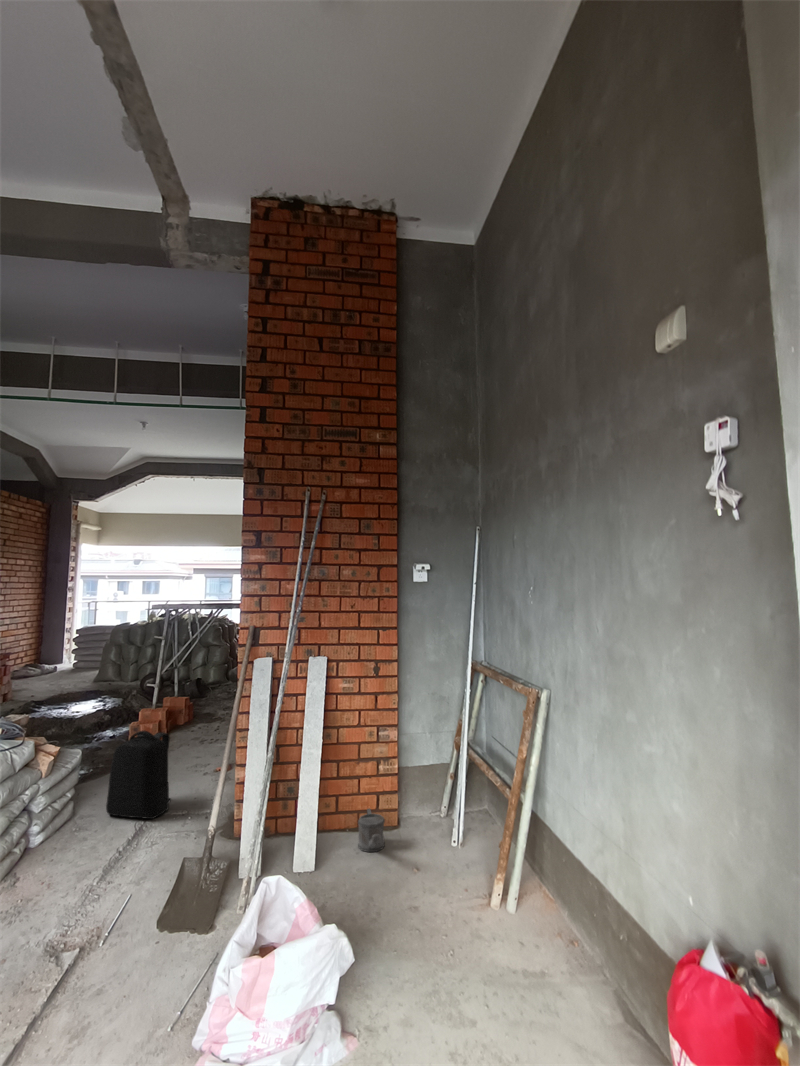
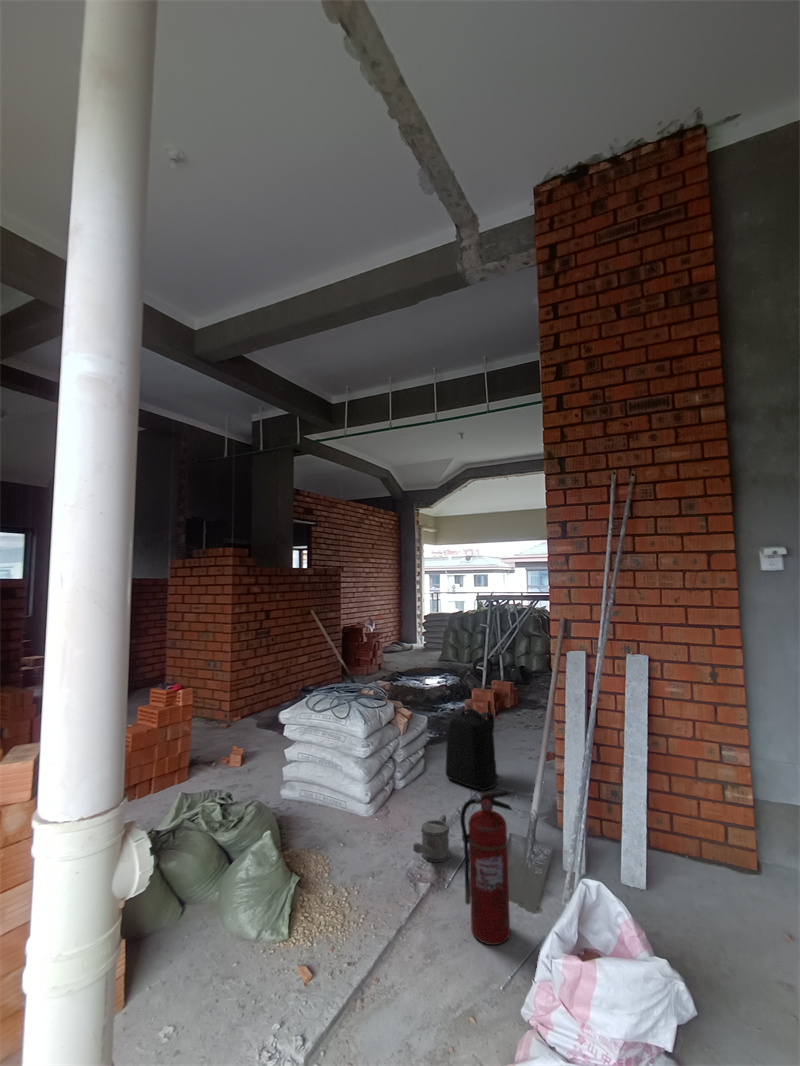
fire extinguisher: none [134,804,194,973] -> present [460,789,512,945]
watering can: present [358,809,385,852] -> present [413,815,450,862]

